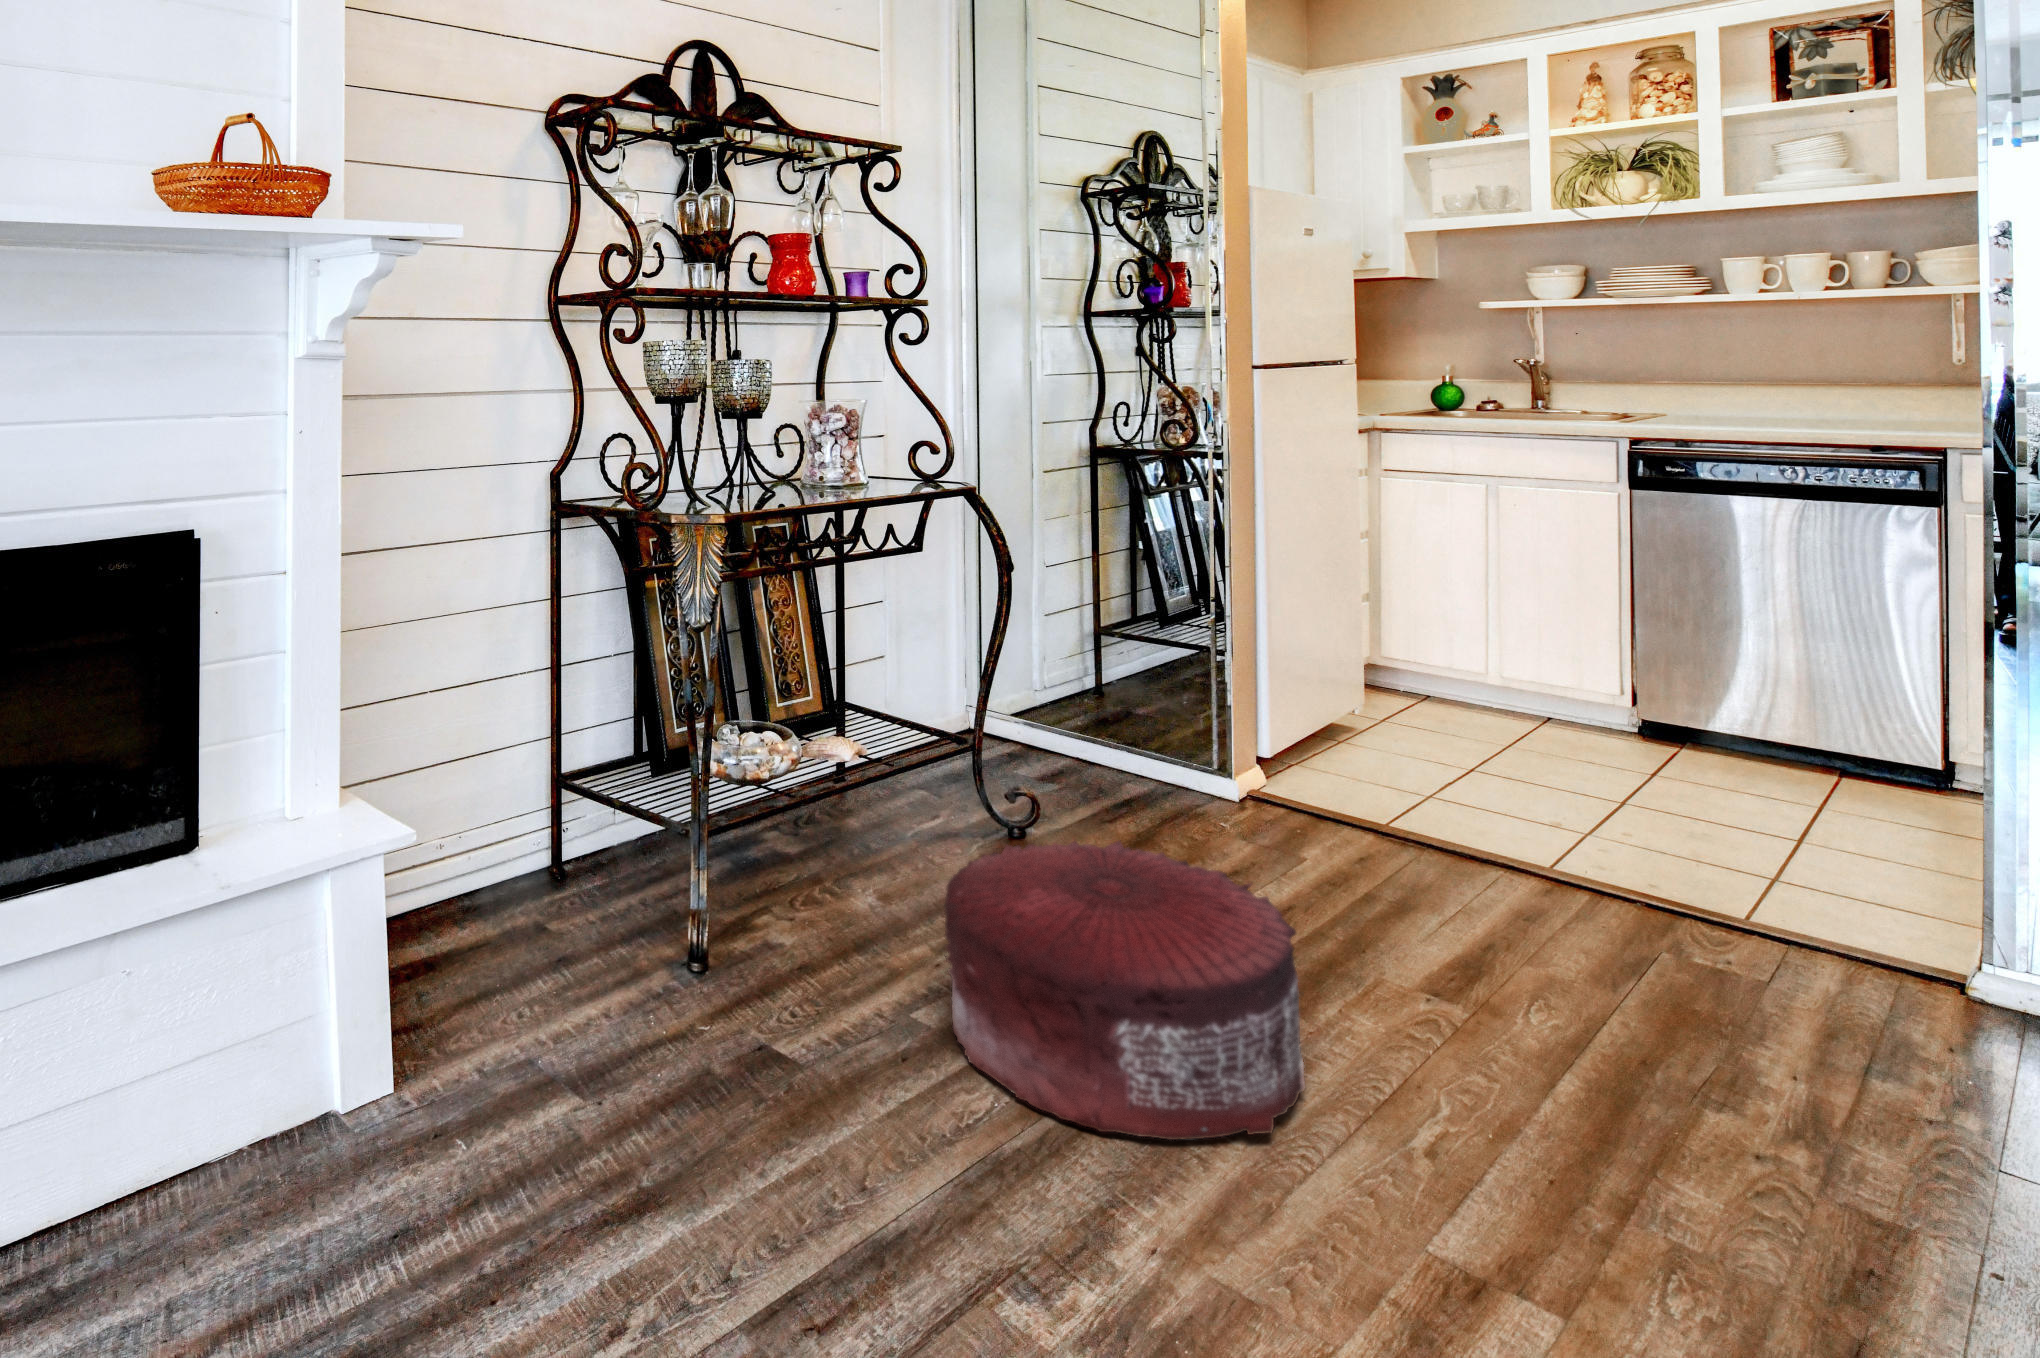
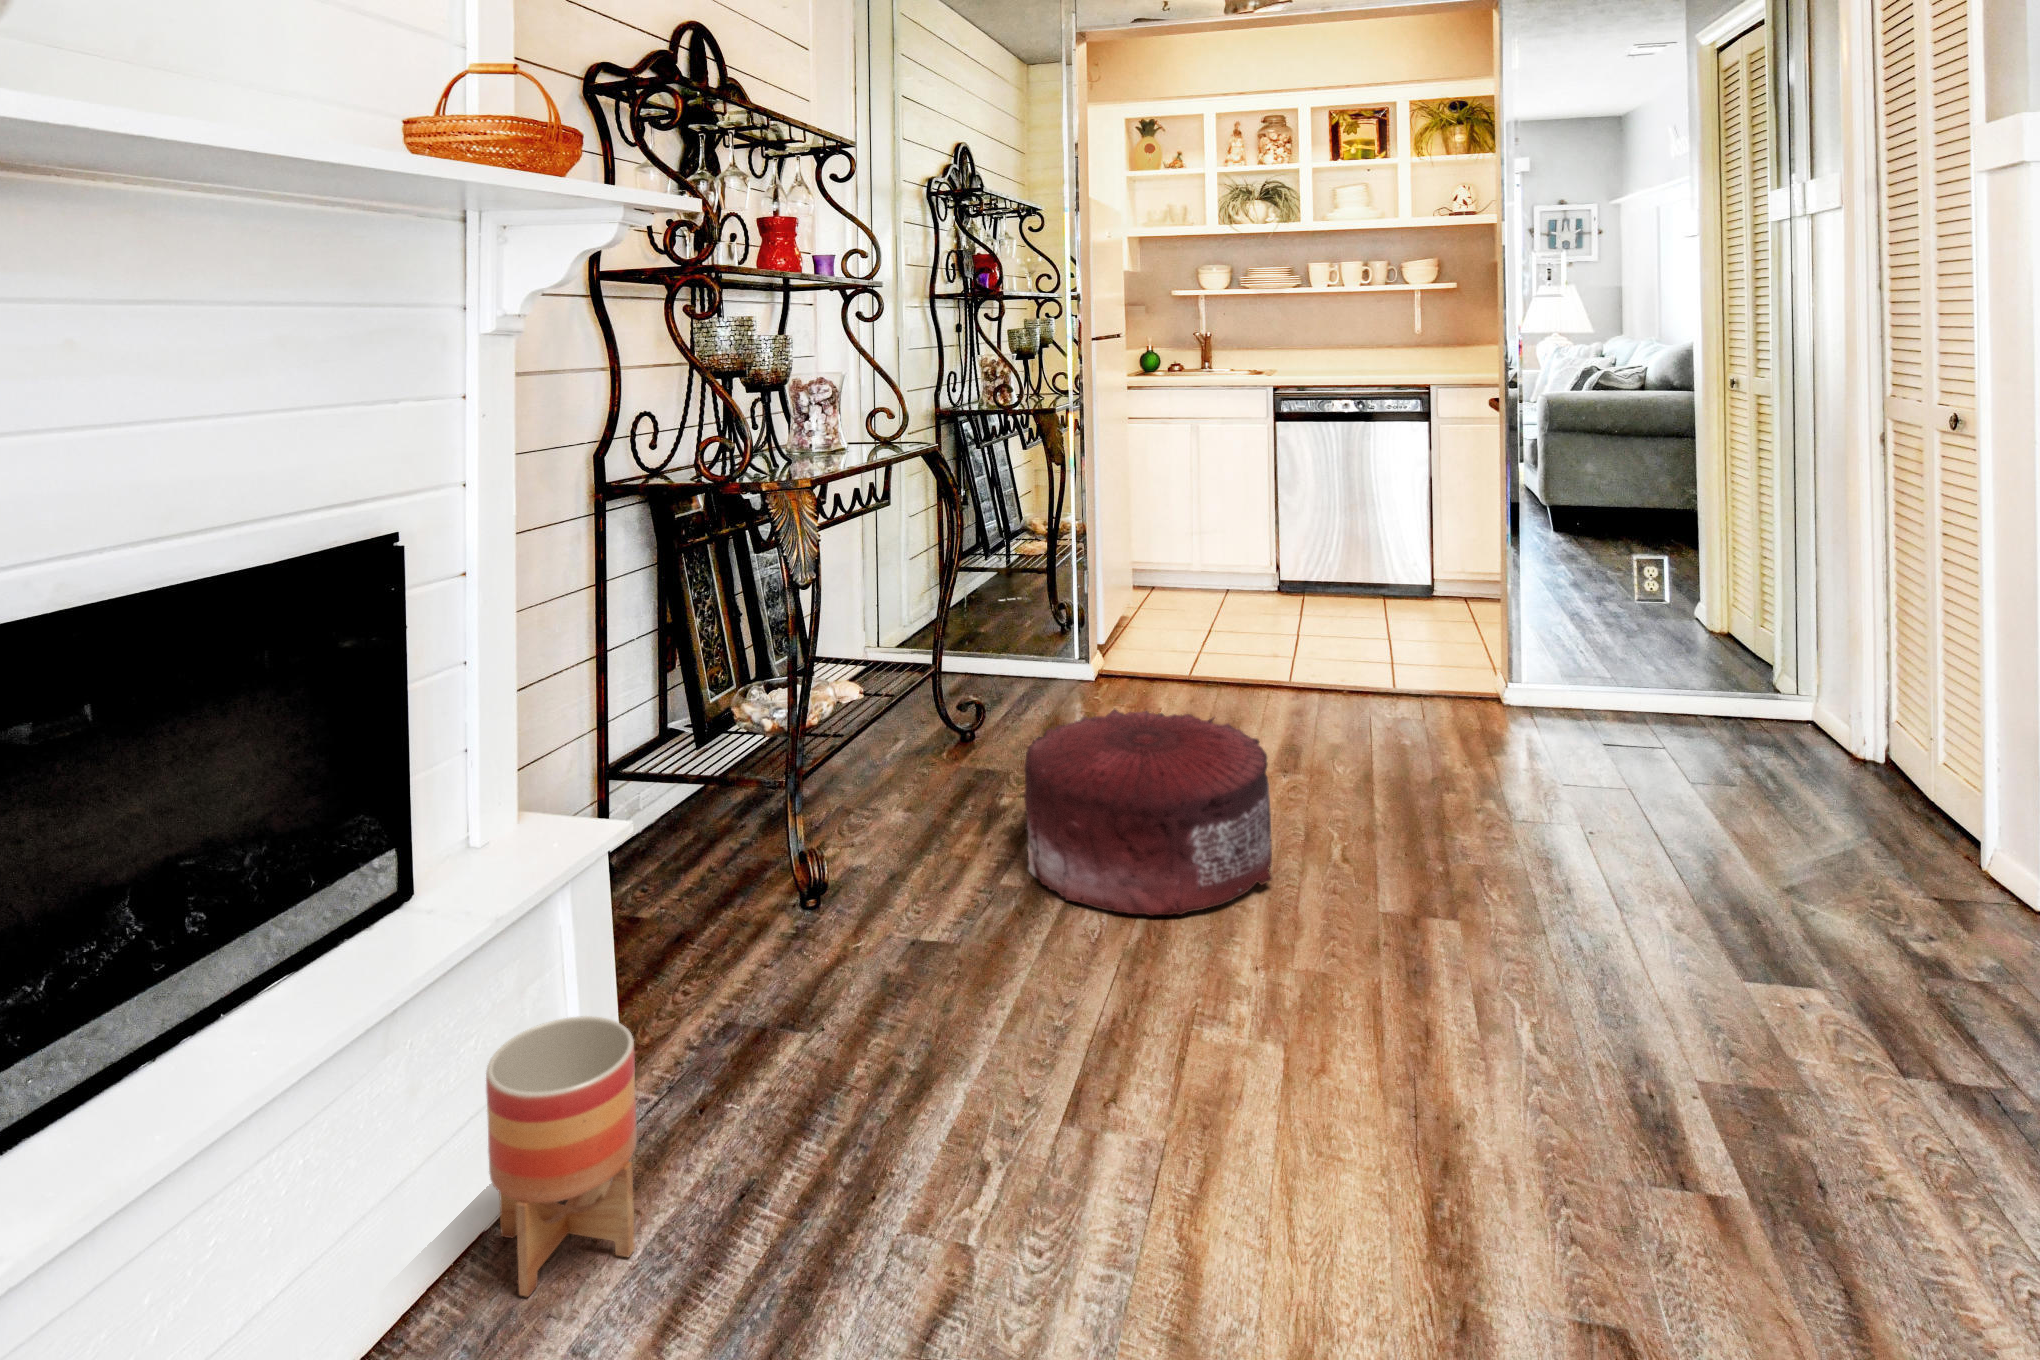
planter: none [171,997,305,1248] -> present [486,1016,637,1297]

